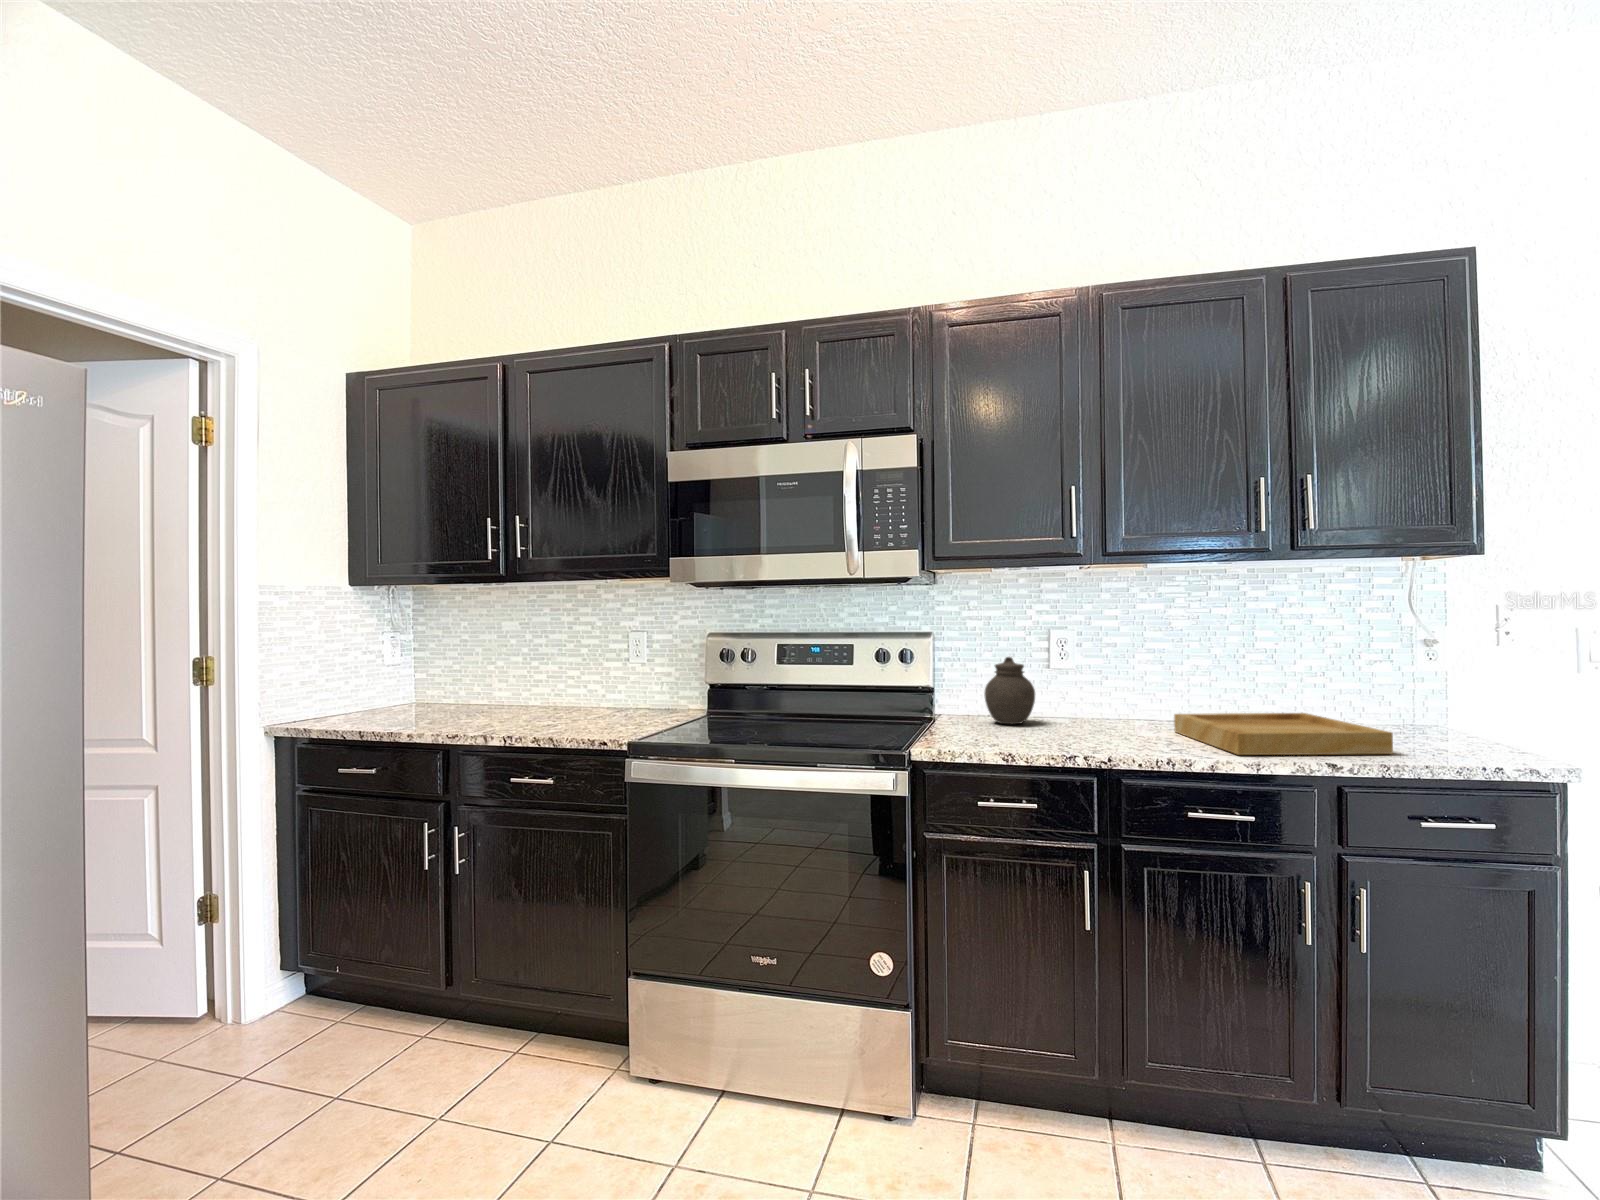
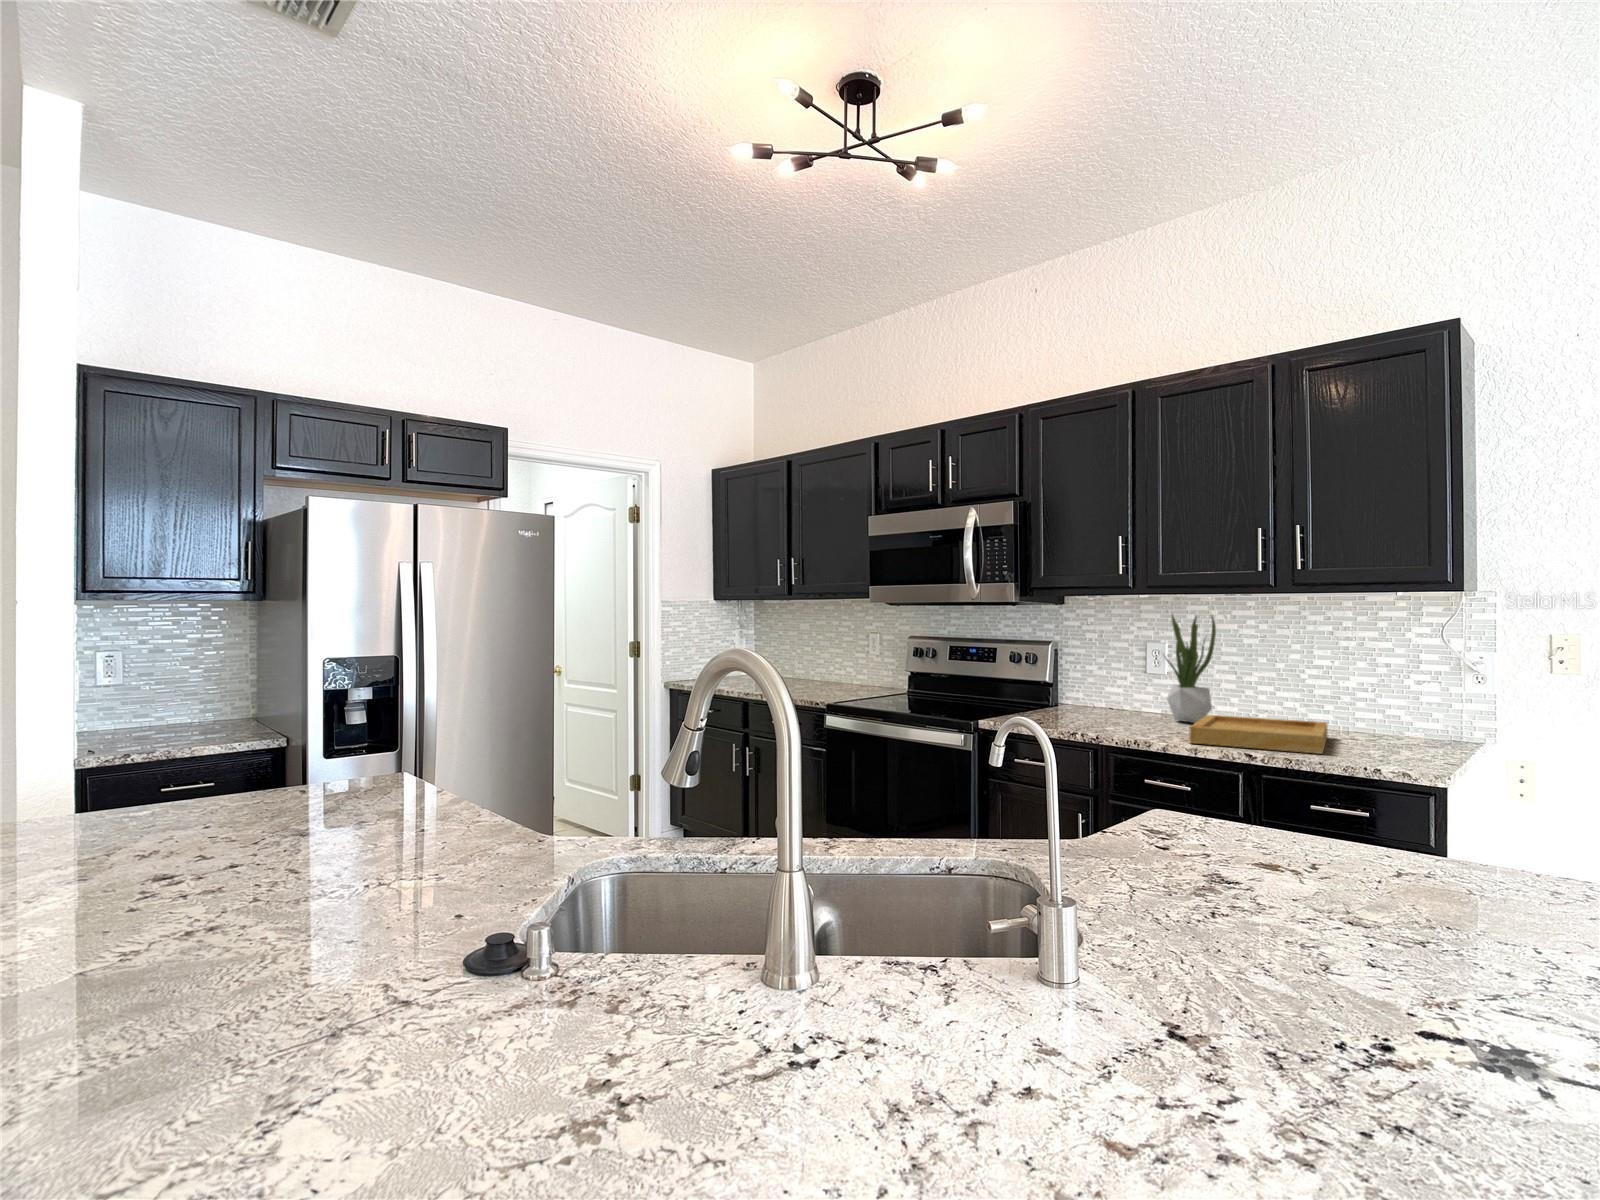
potted plant: none [1097,588,1158,725] -> present [1165,615,1216,723]
jar: present [984,657,1035,724] -> none [1080,663,1120,715]

